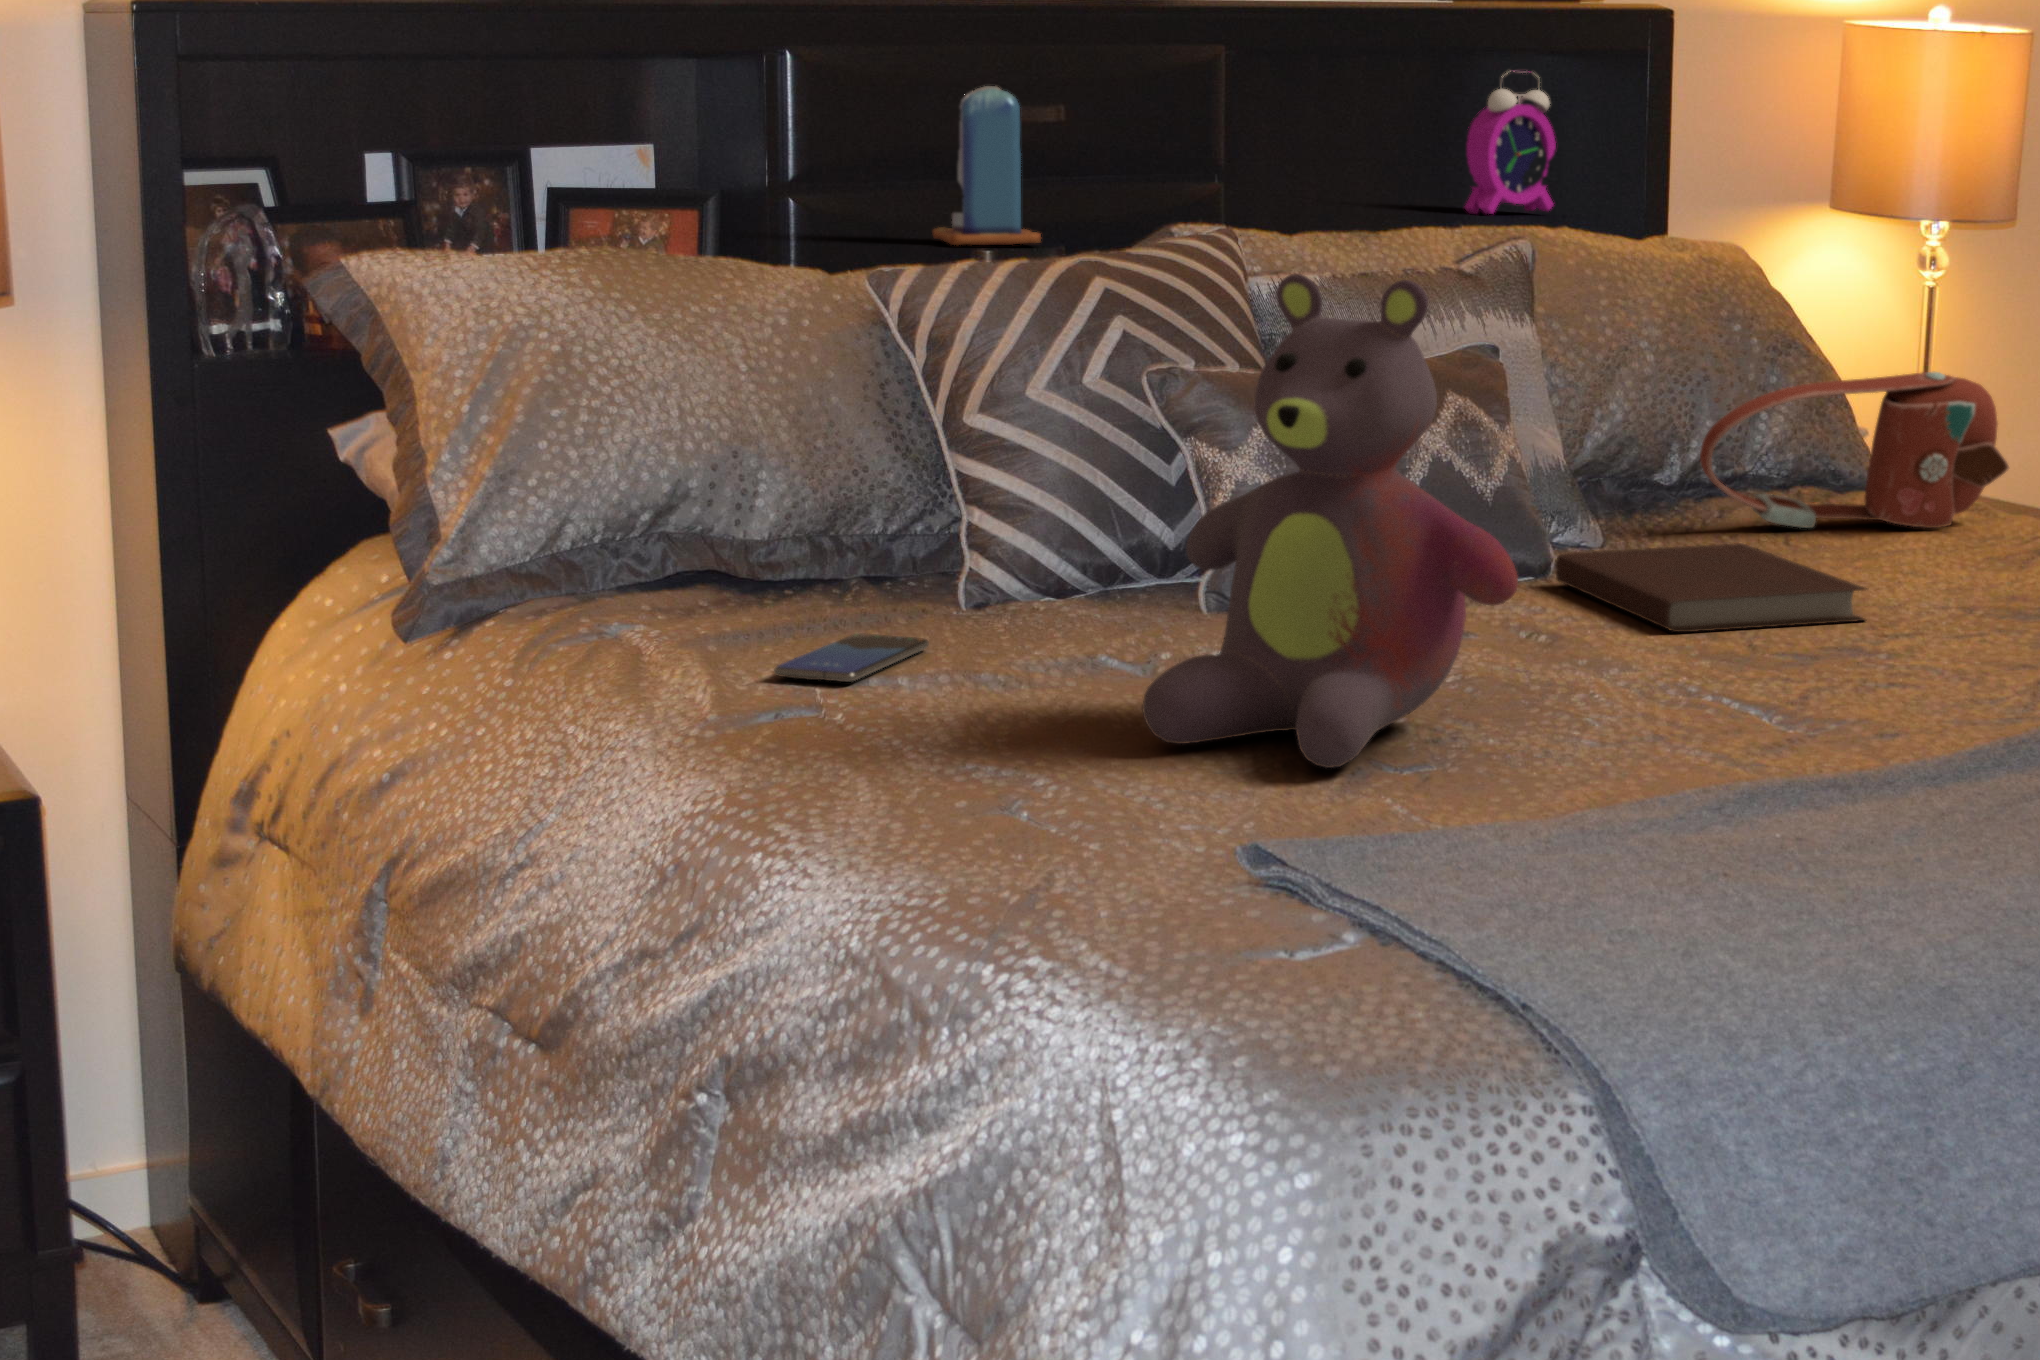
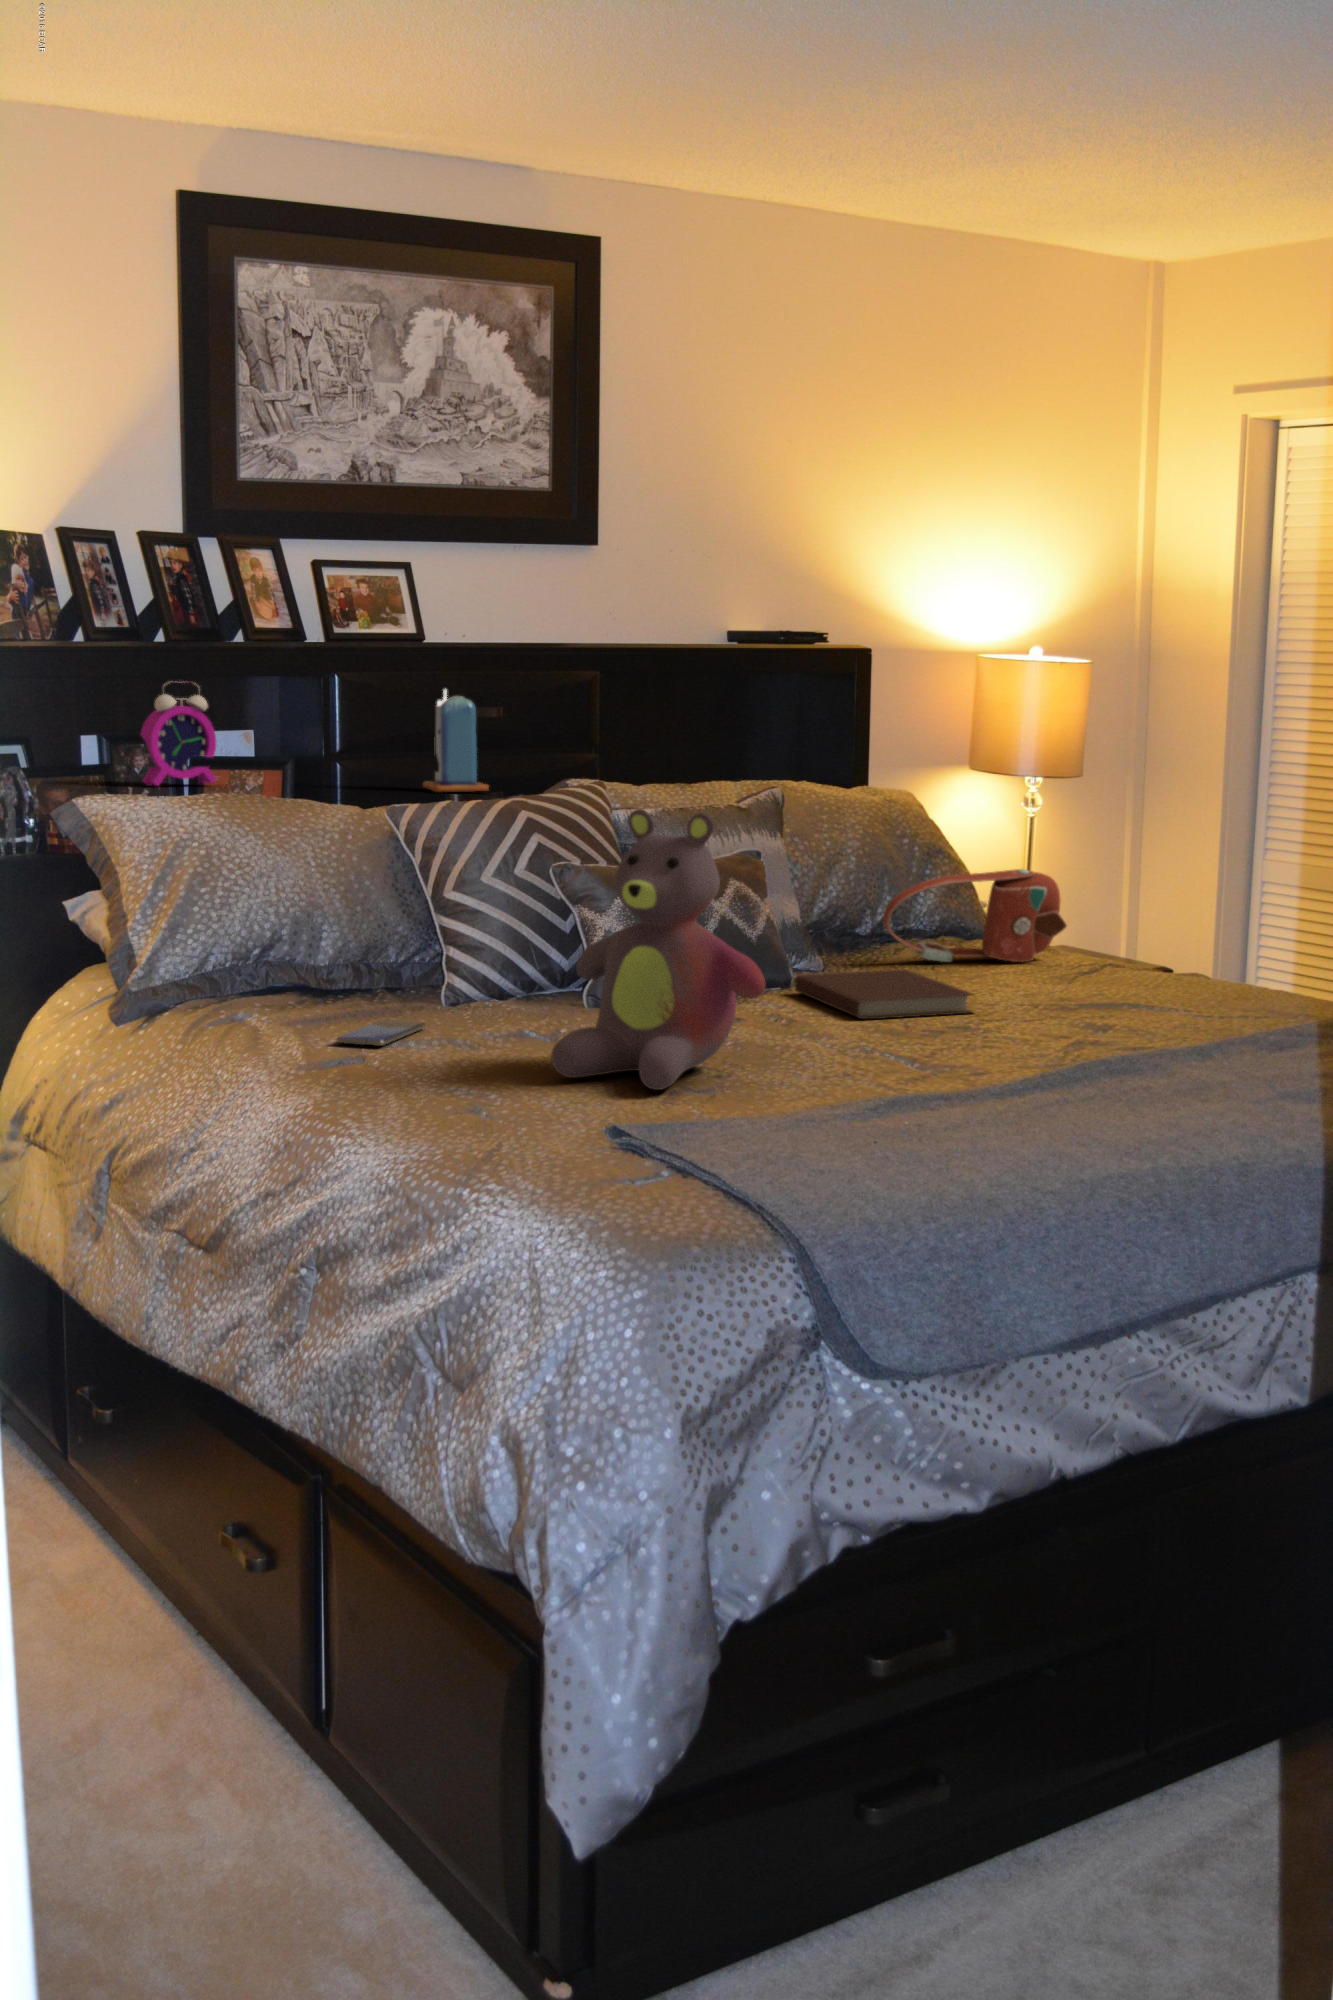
alarm clock: present [1465,71,1556,214] -> present [141,681,216,786]

